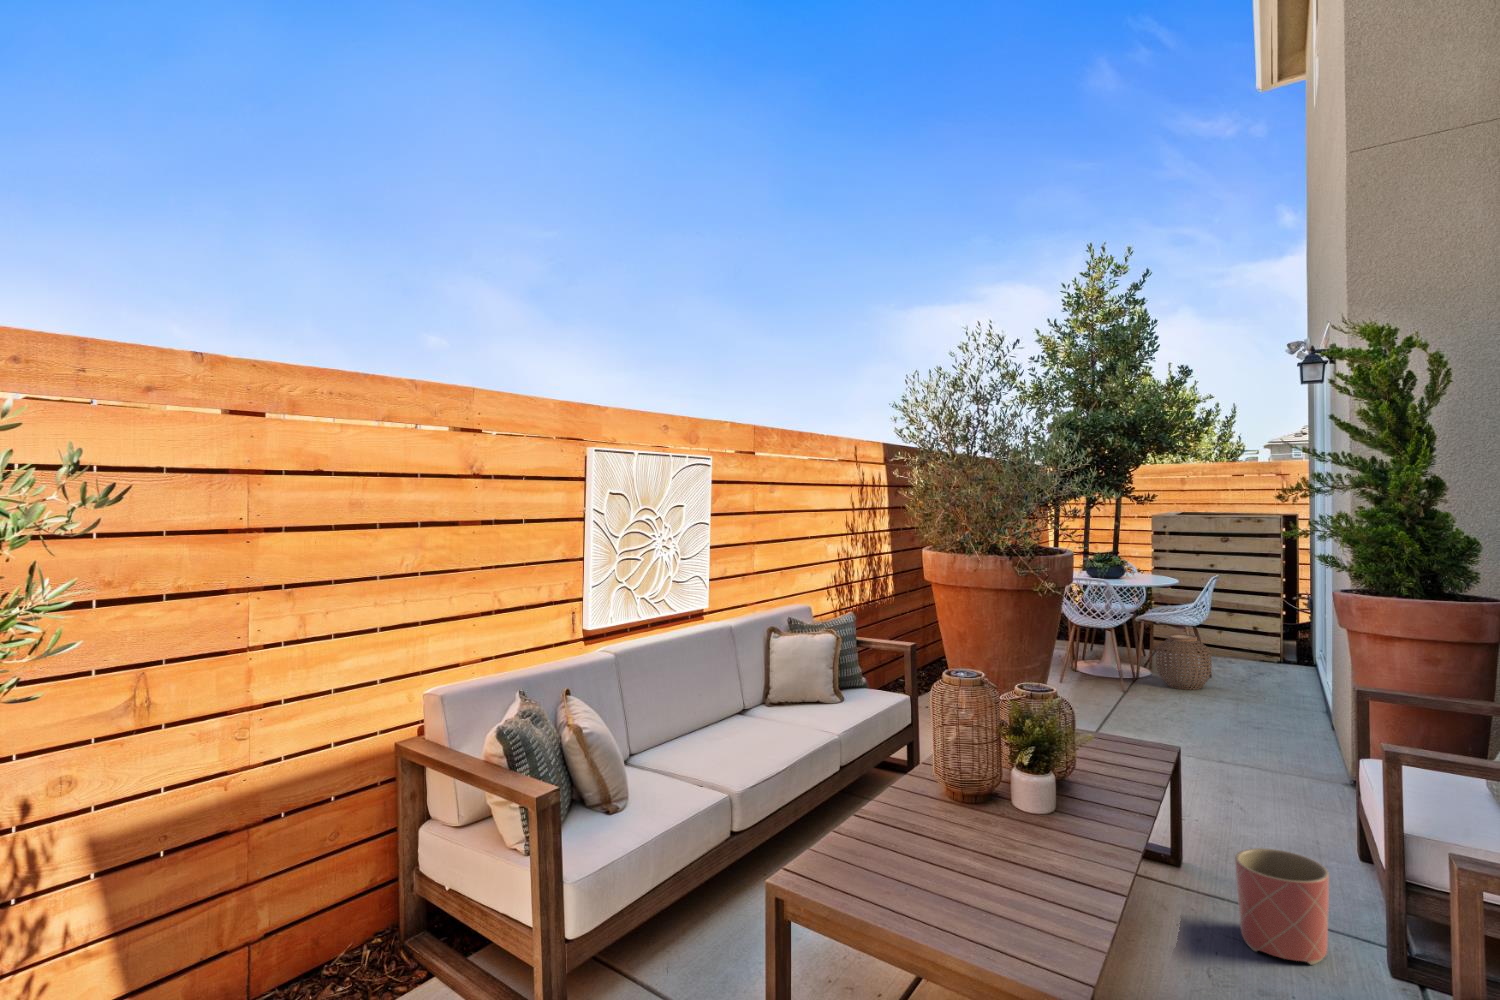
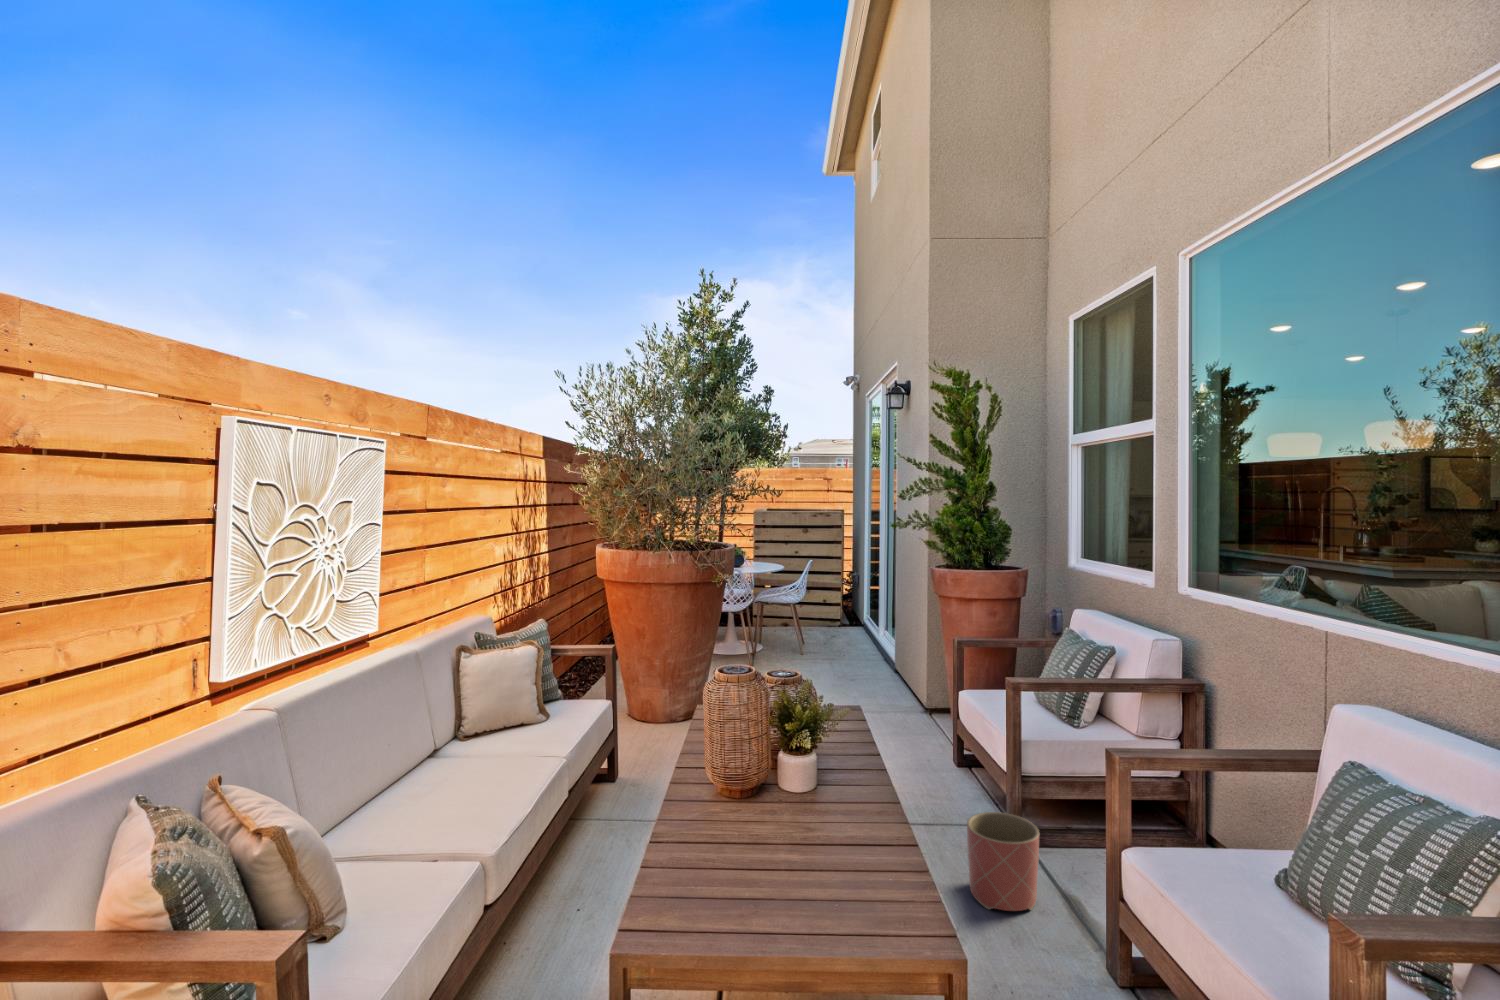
woven basket: present [1156,634,1211,690] -> none [773,612,814,659]

